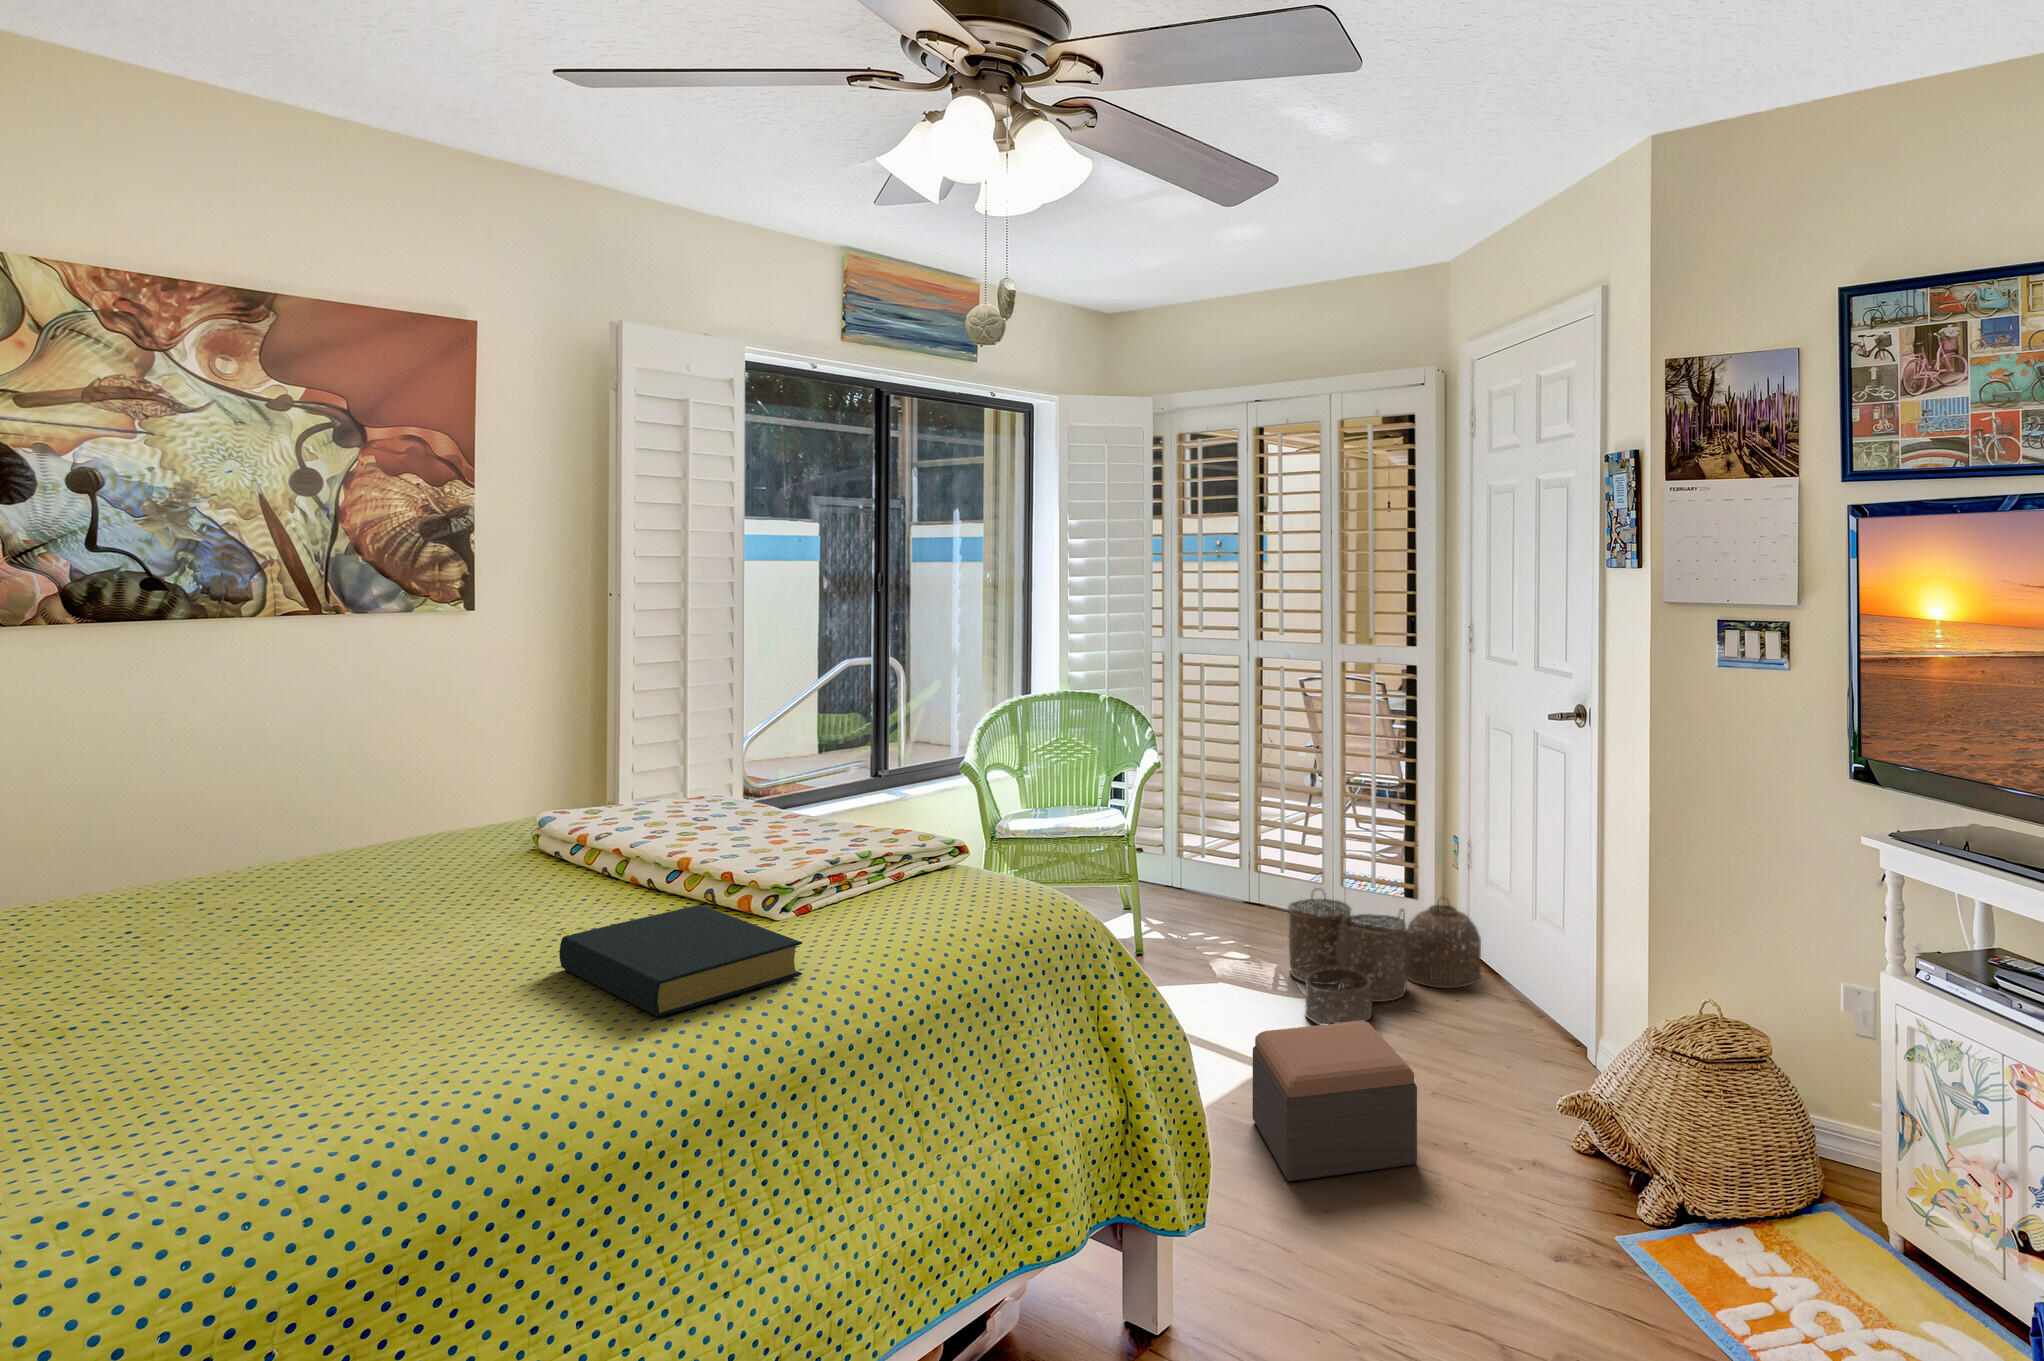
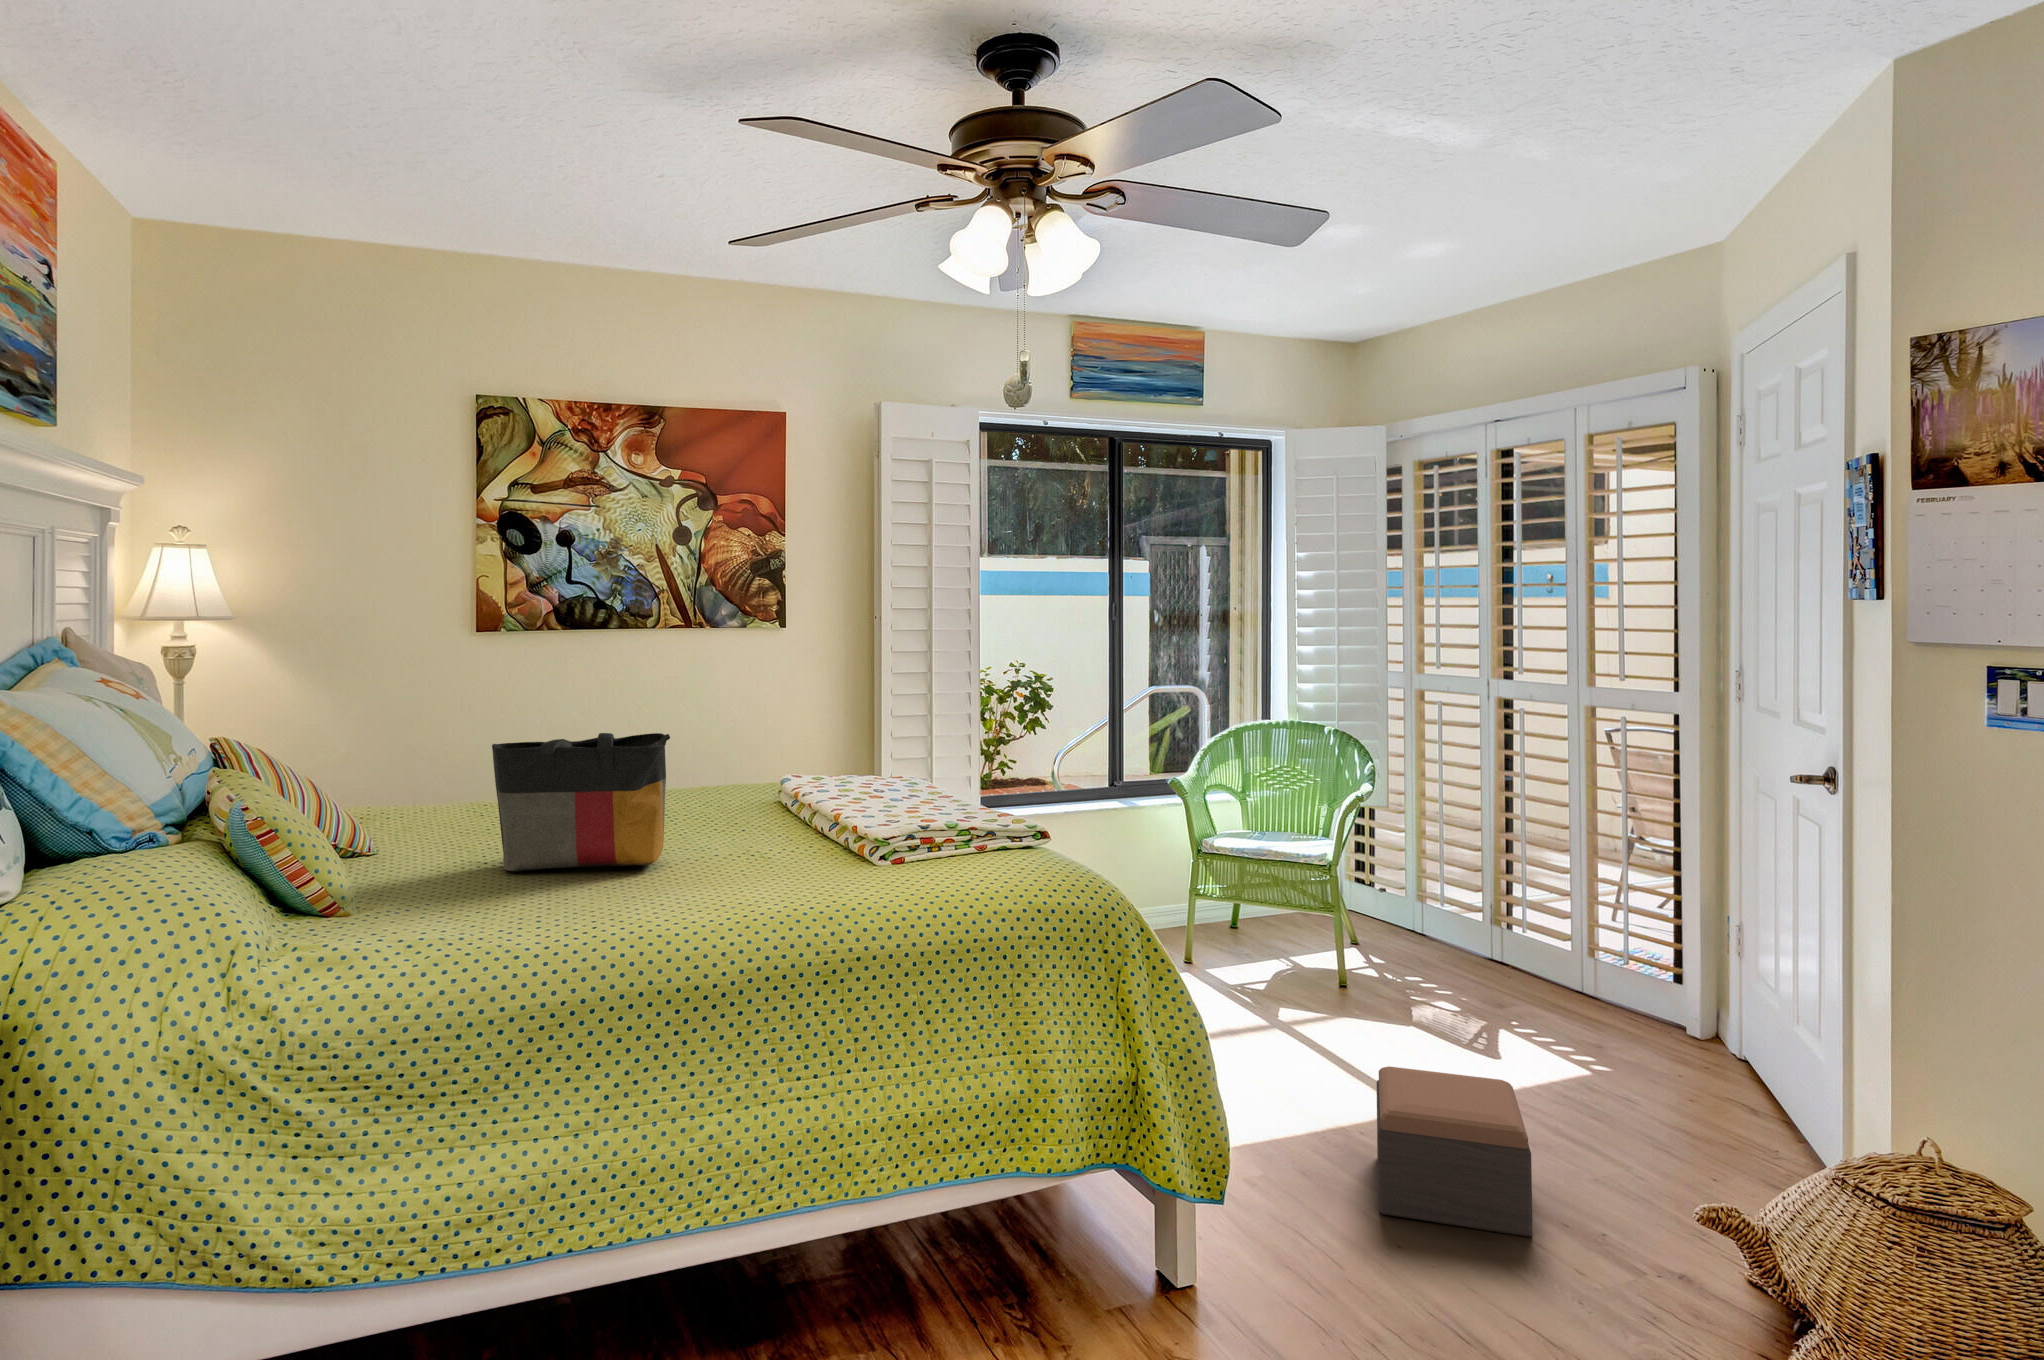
tote bag: none [107,778,462,1035] -> present [492,733,670,872]
woven basket: present [1288,889,1481,1025] -> none [1494,950,1746,1100]
hardback book: present [559,905,802,1017] -> none [723,843,855,907]

